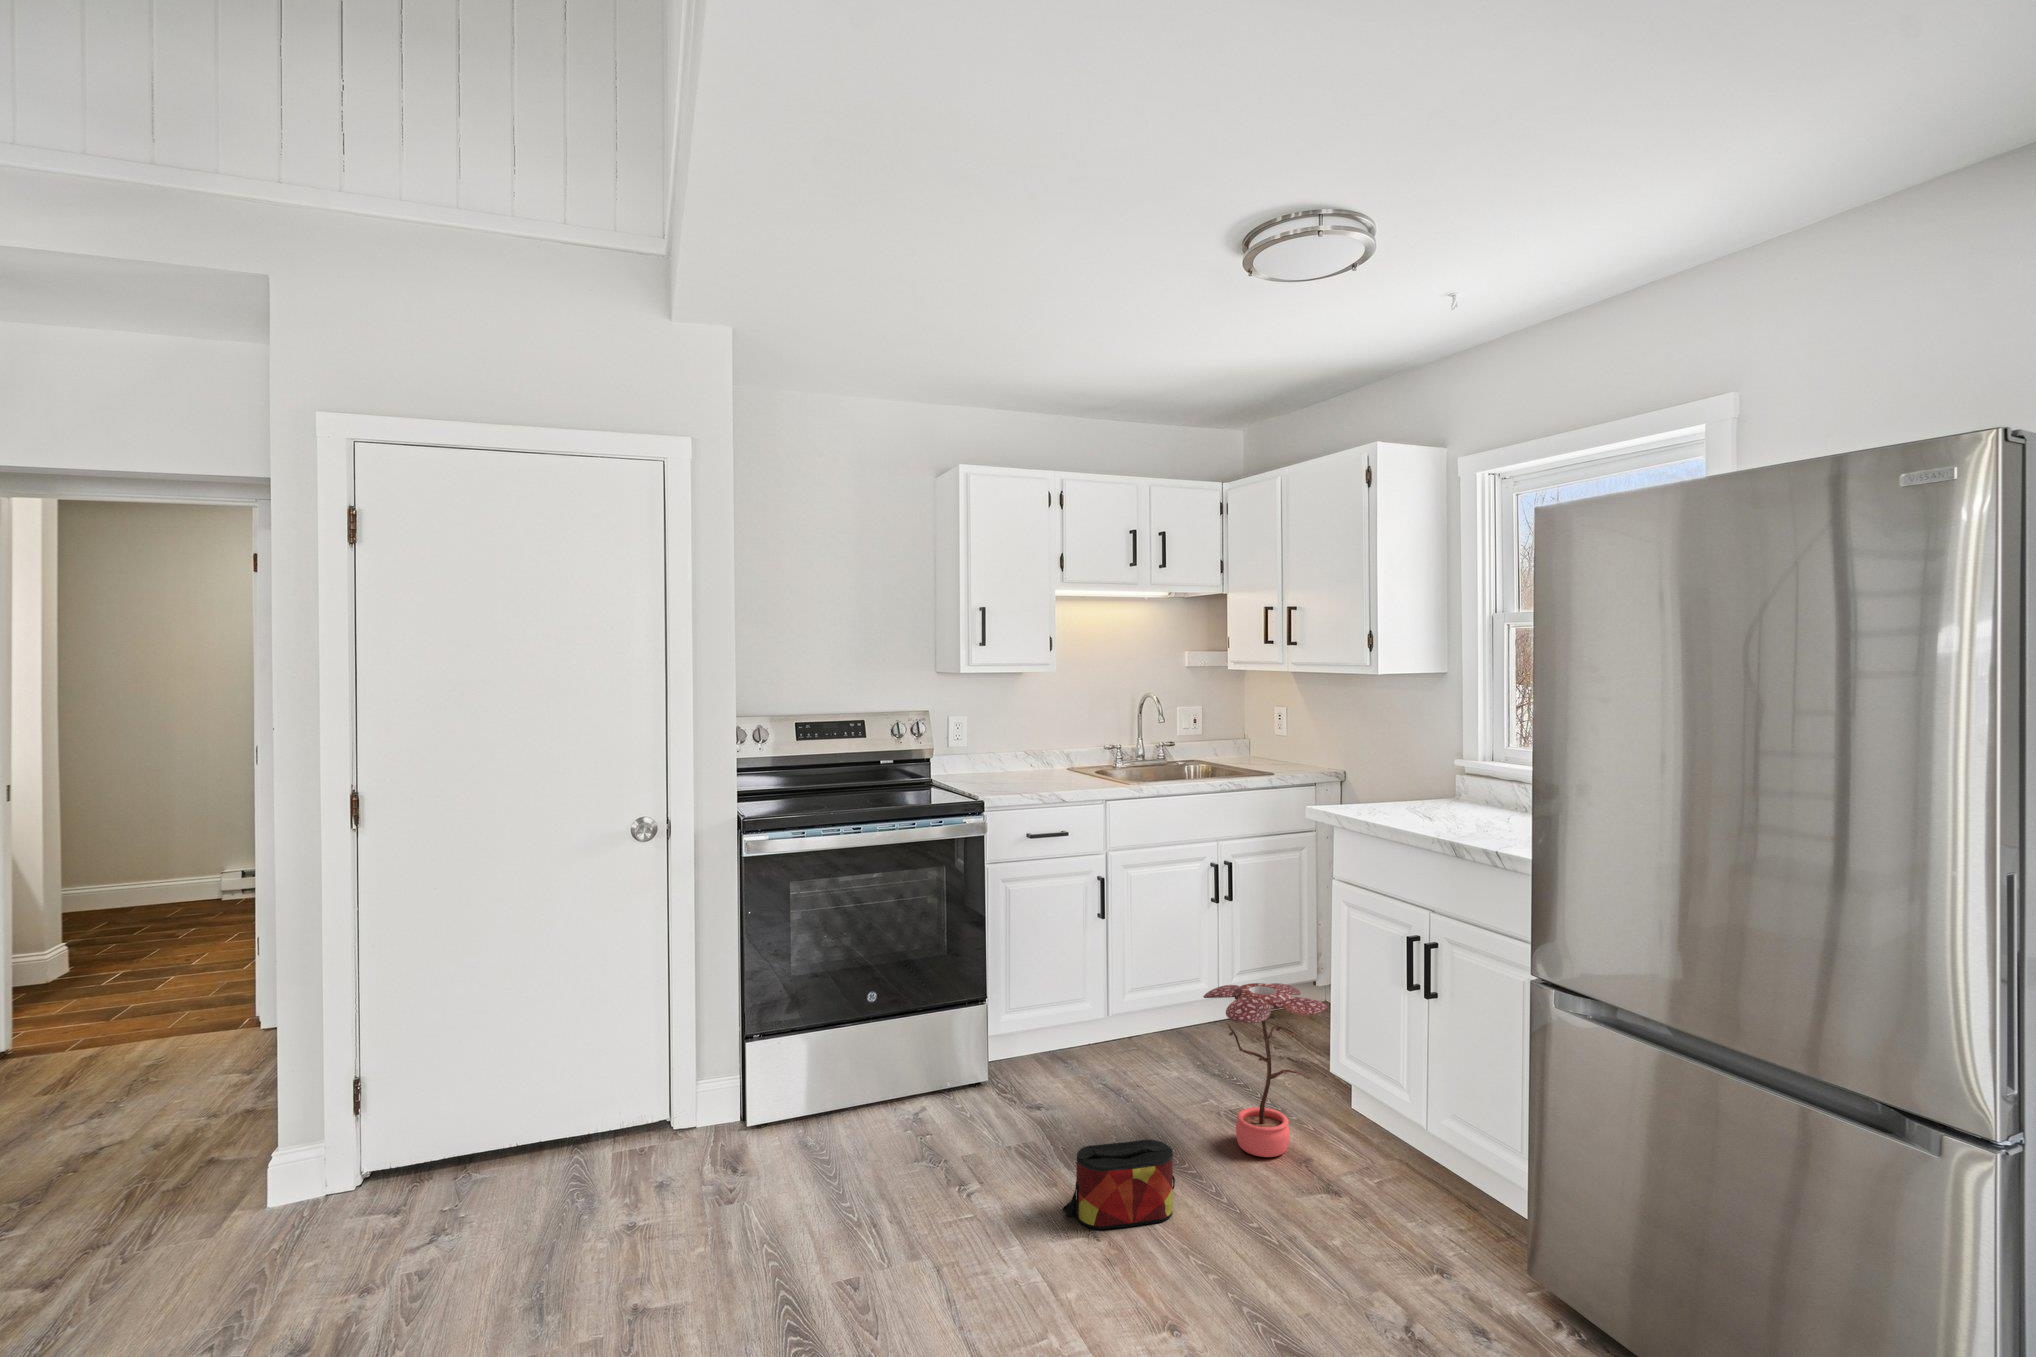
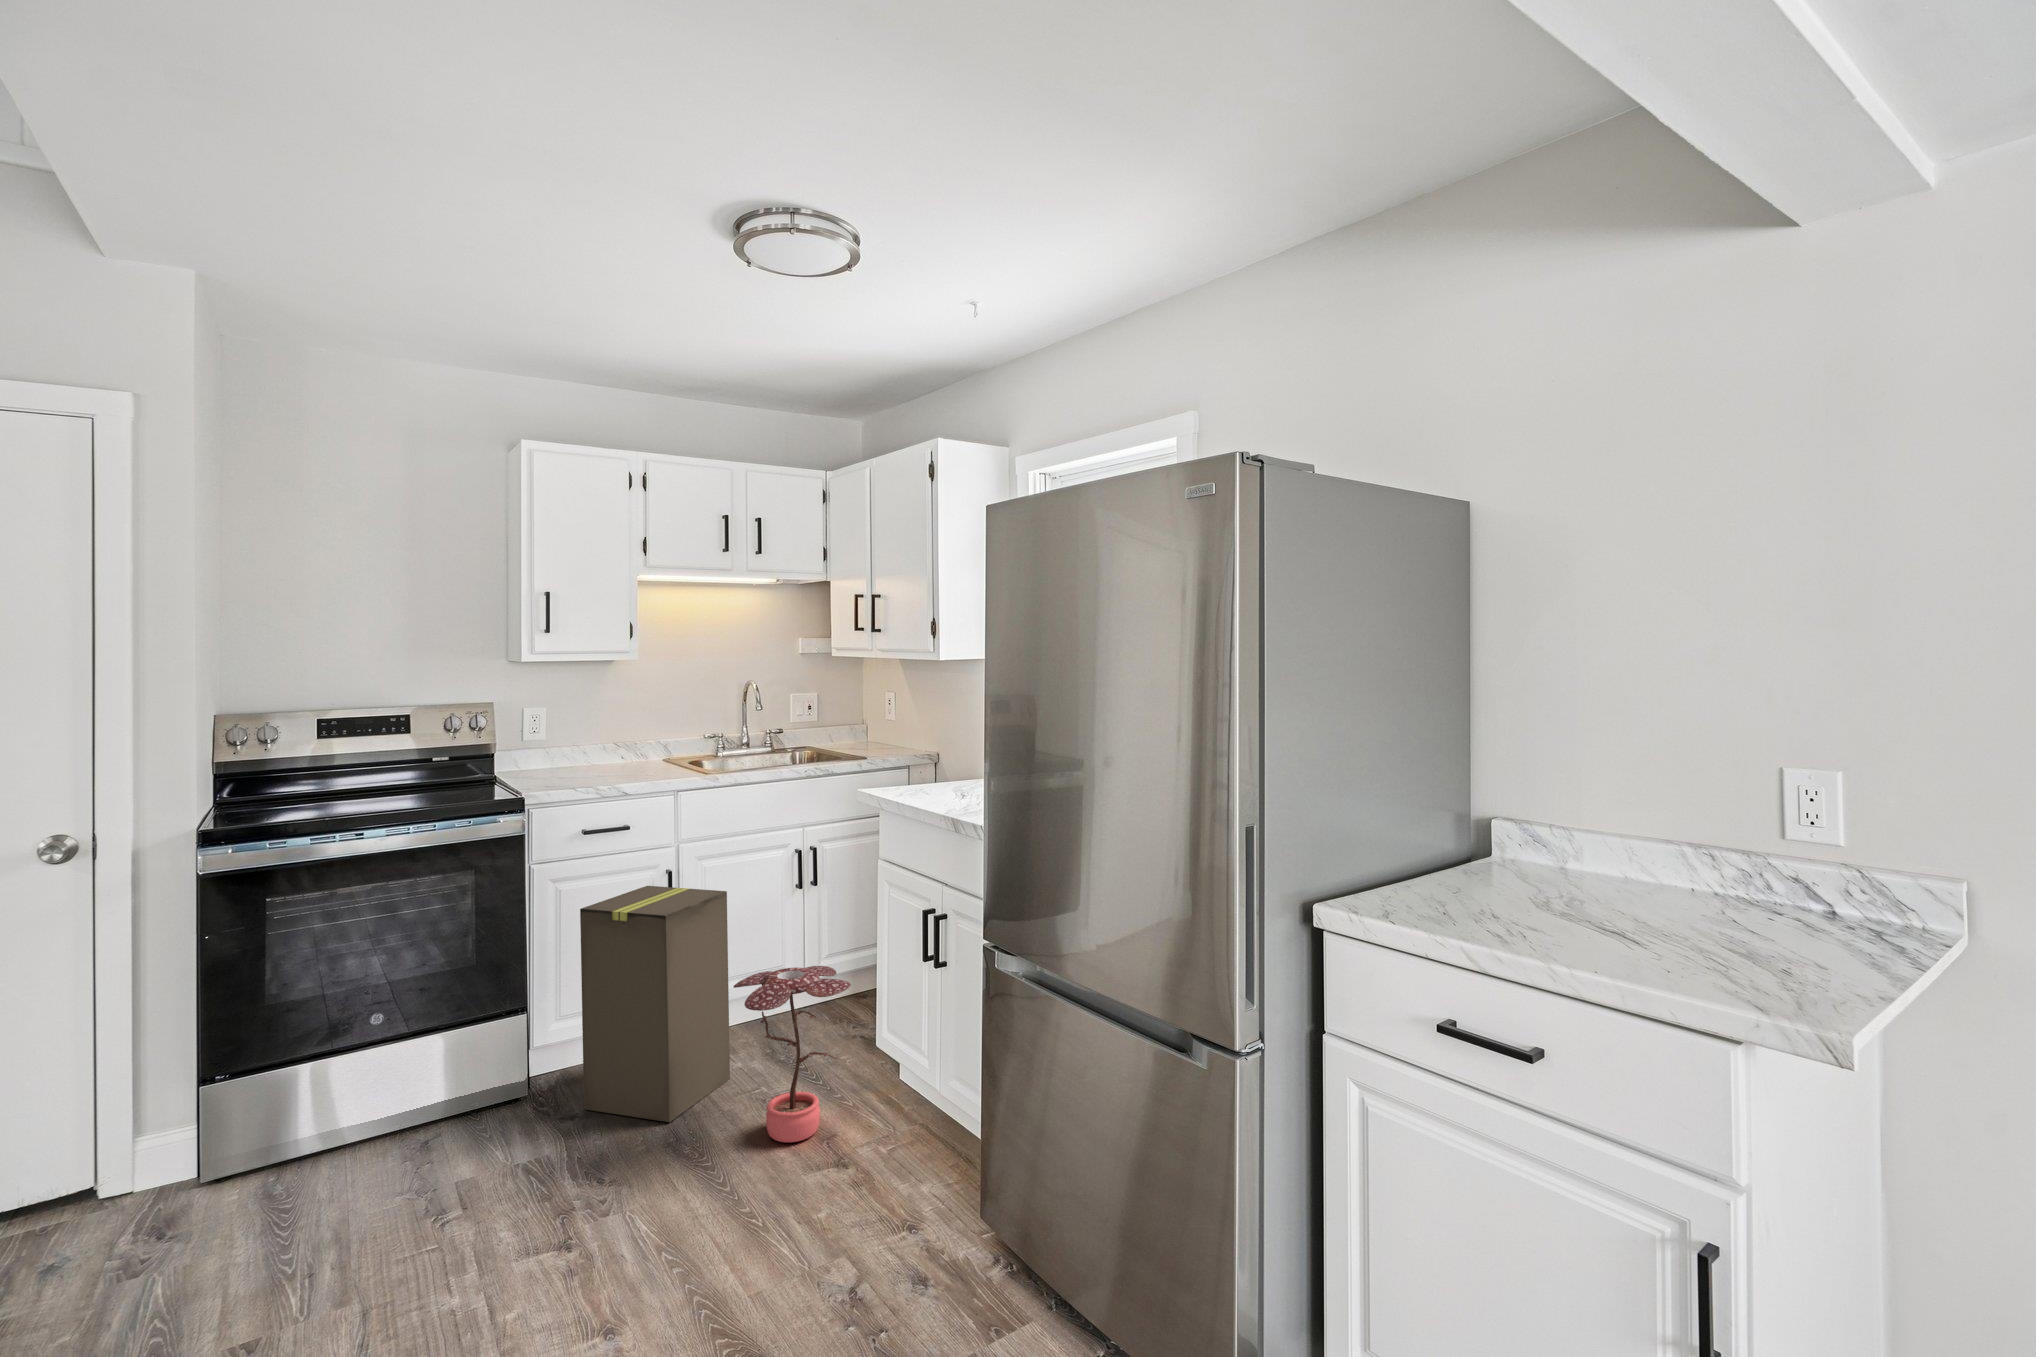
cardboard box: none [1047,892,1174,1123] -> present [580,886,730,1122]
bag: present [1063,1140,1175,1229] -> none [538,1143,673,1247]

